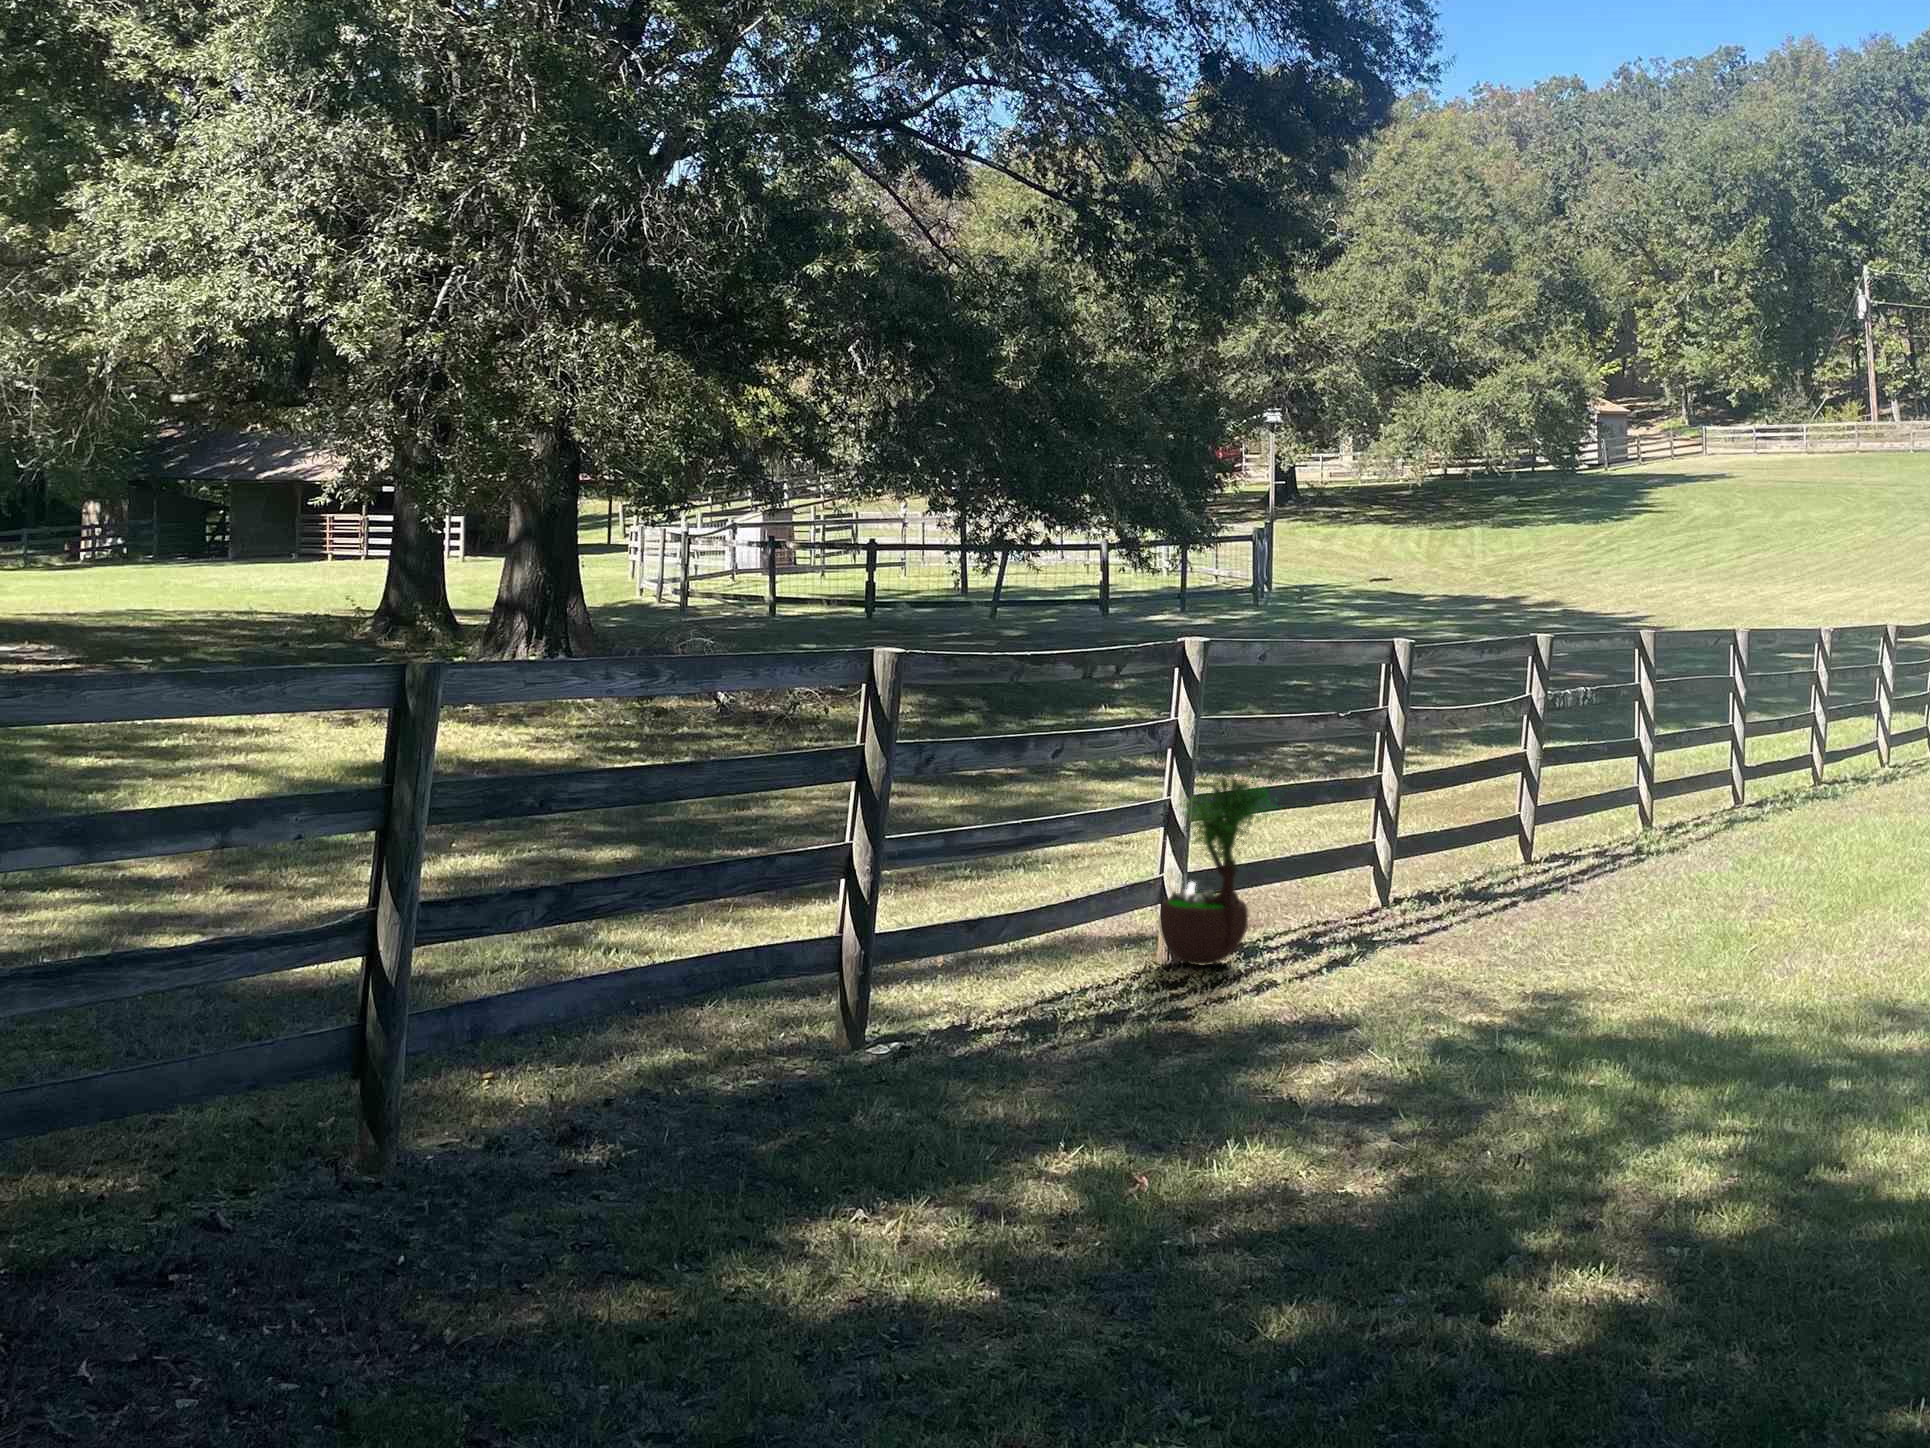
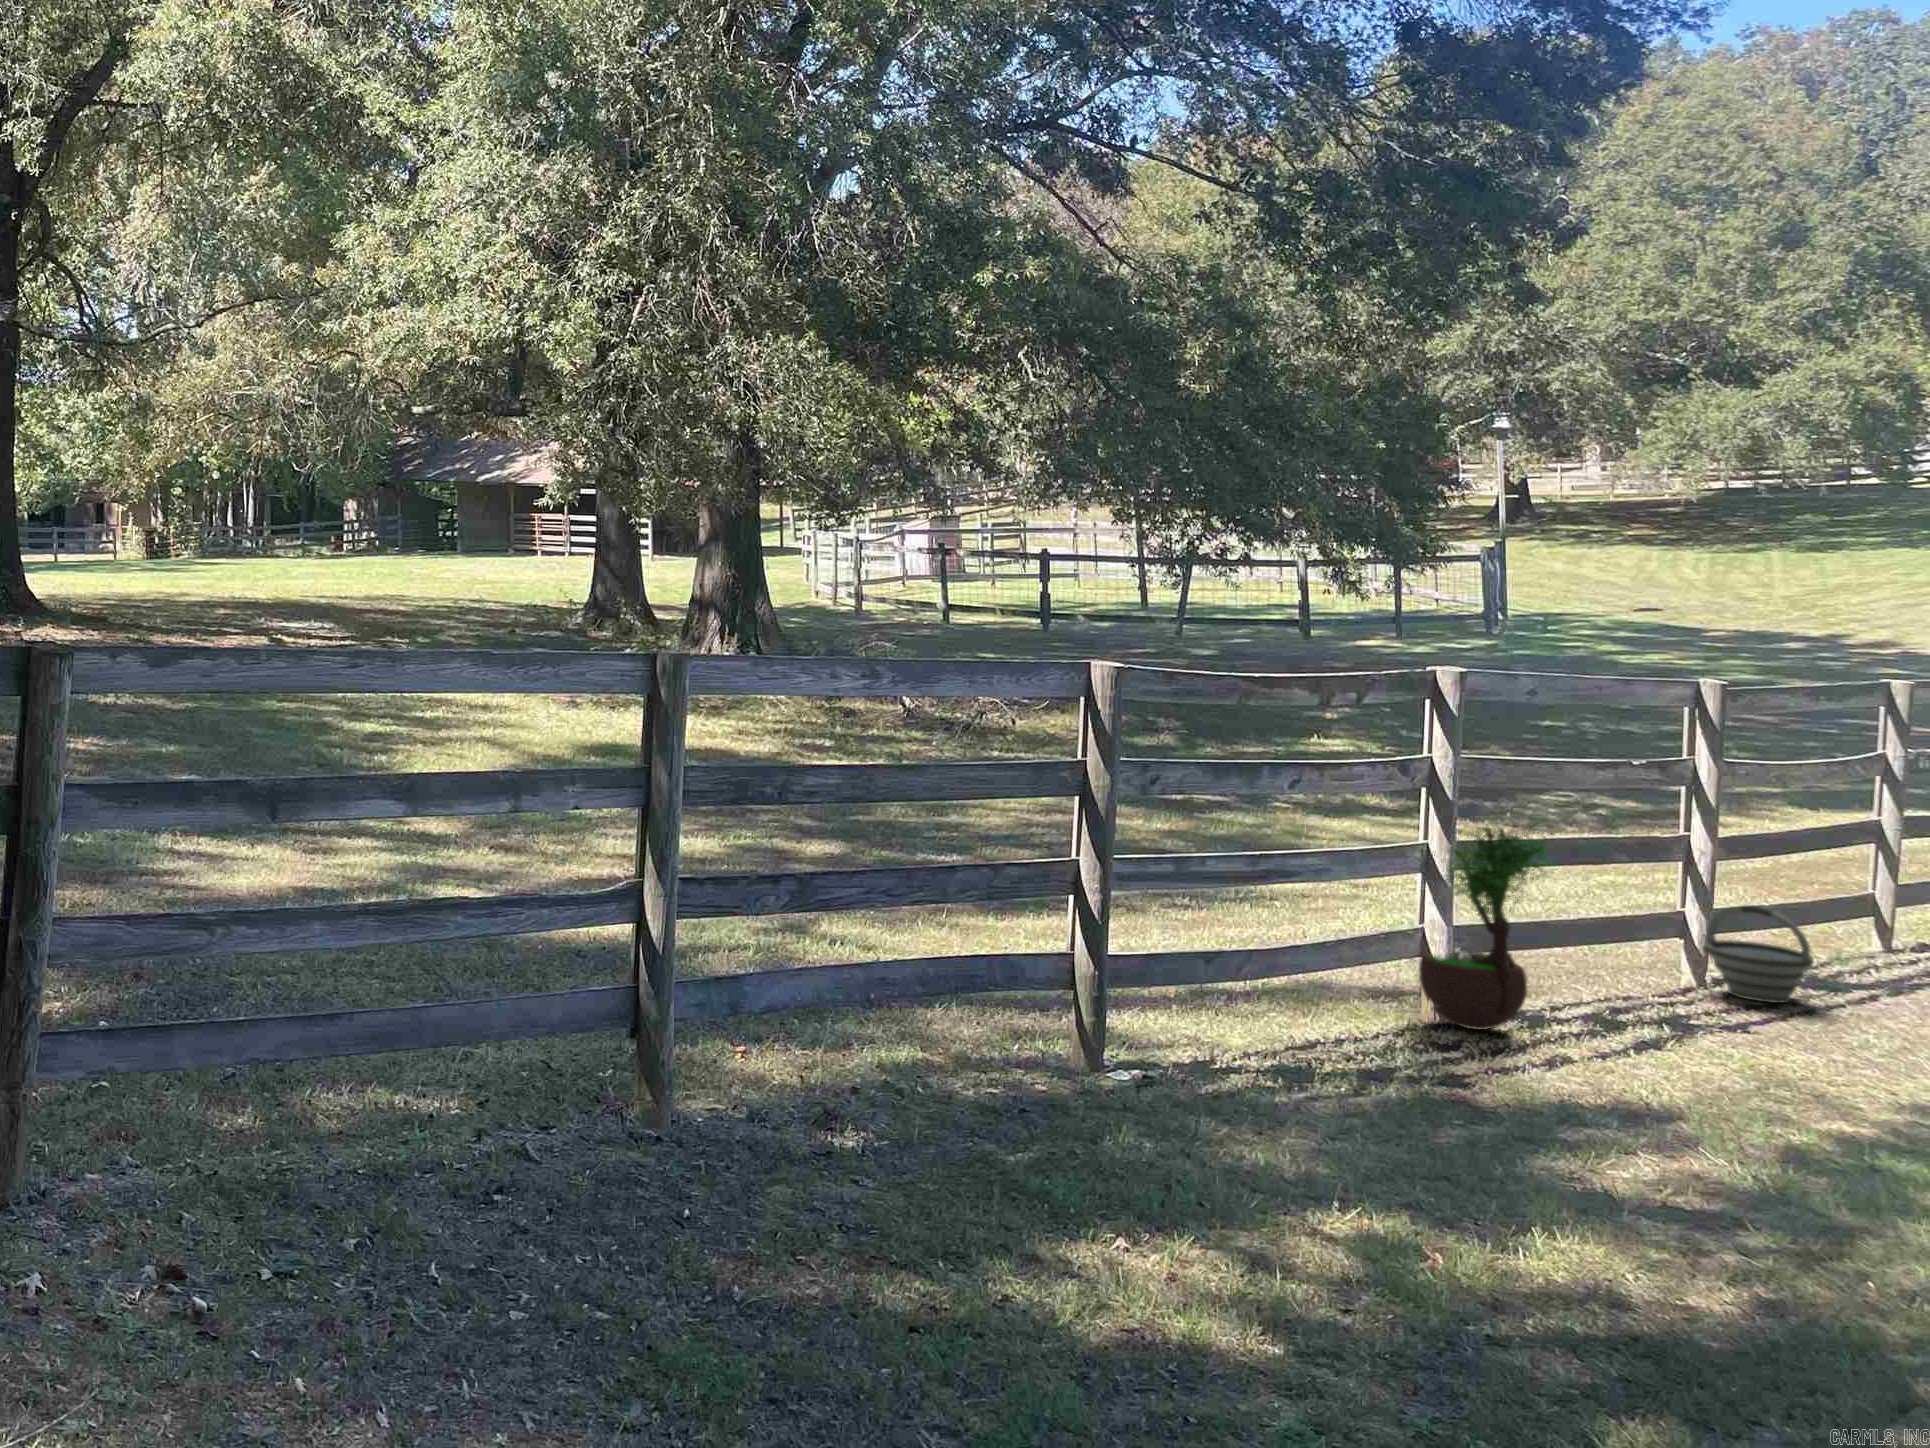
bucket: none [1385,825,1462,907] -> present [1704,906,1813,1003]

